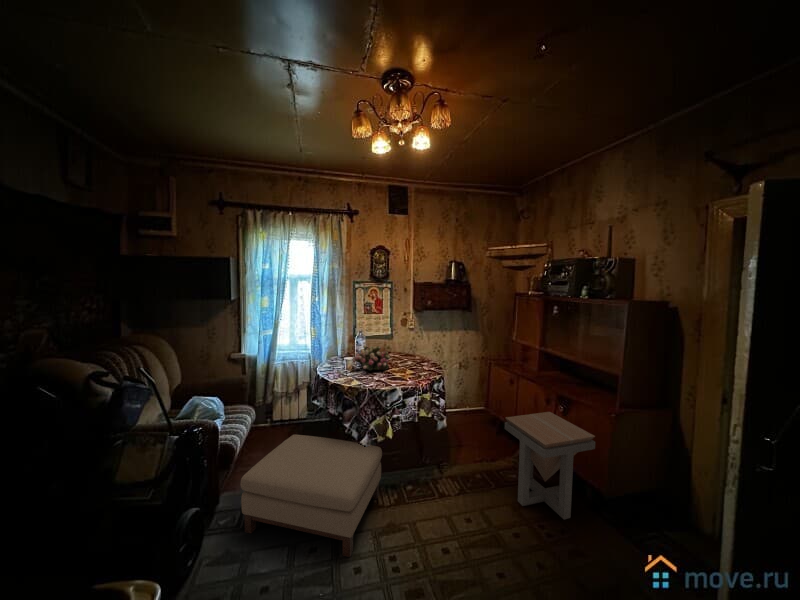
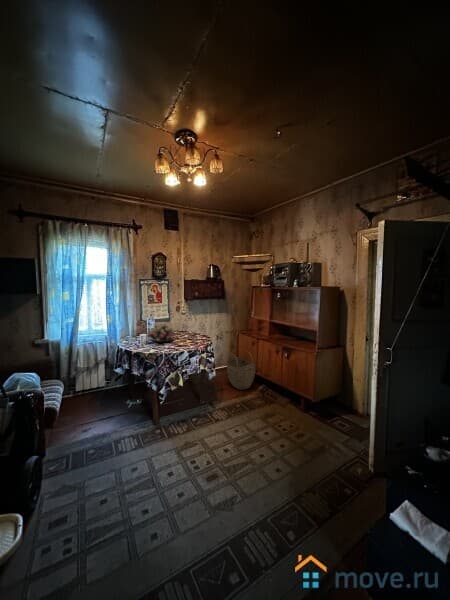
woven basket: none [467,392,511,450] -> present [227,351,255,390]
side table: present [505,412,595,519] -> none [254,358,307,420]
ottoman: present [240,435,382,557] -> none [70,393,176,470]

